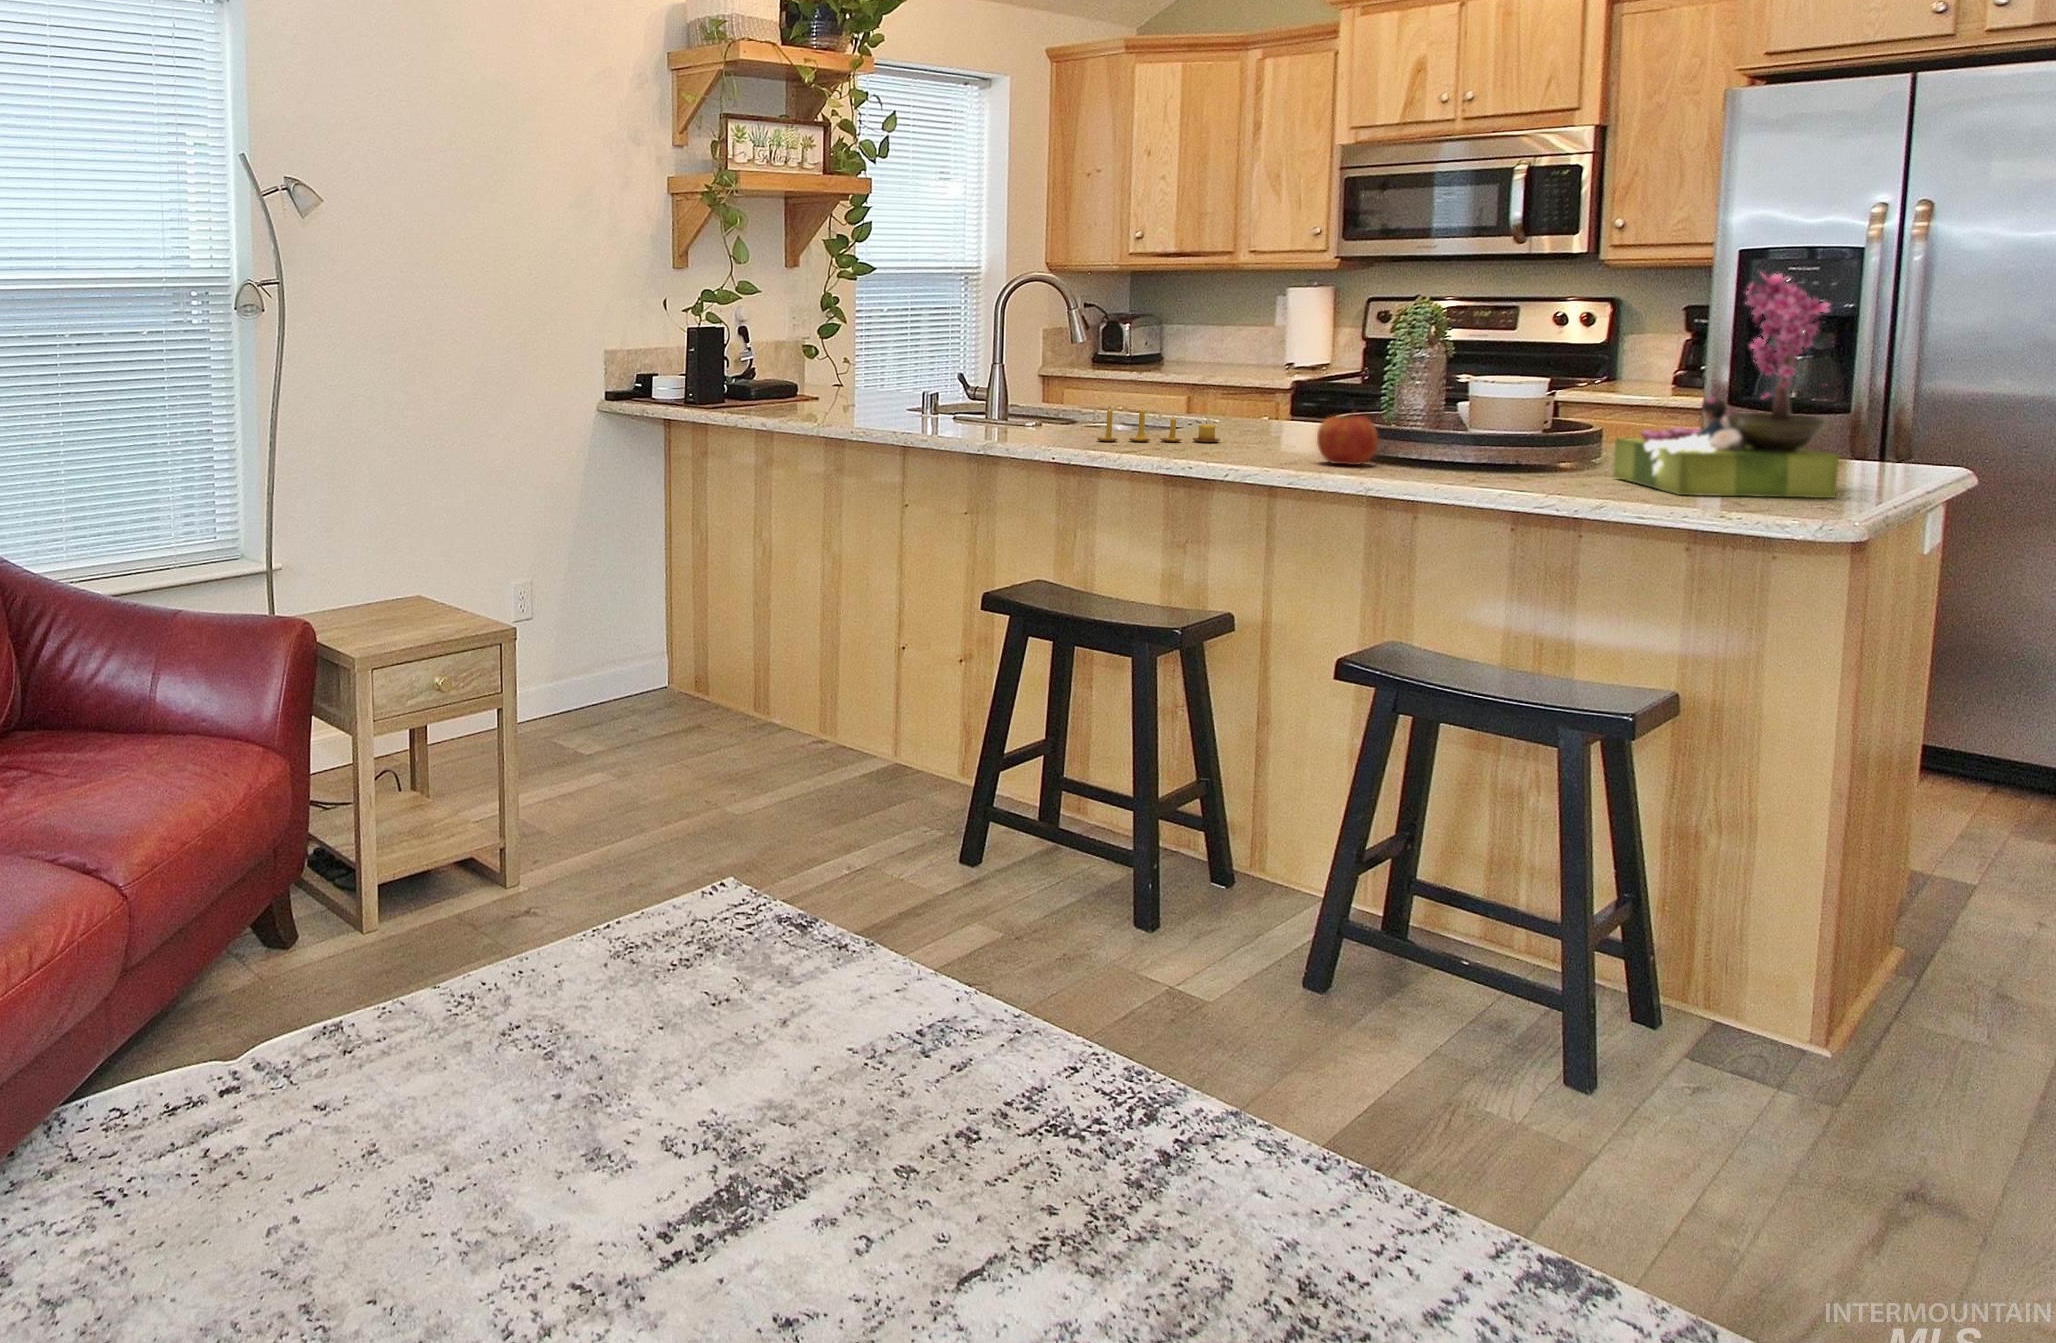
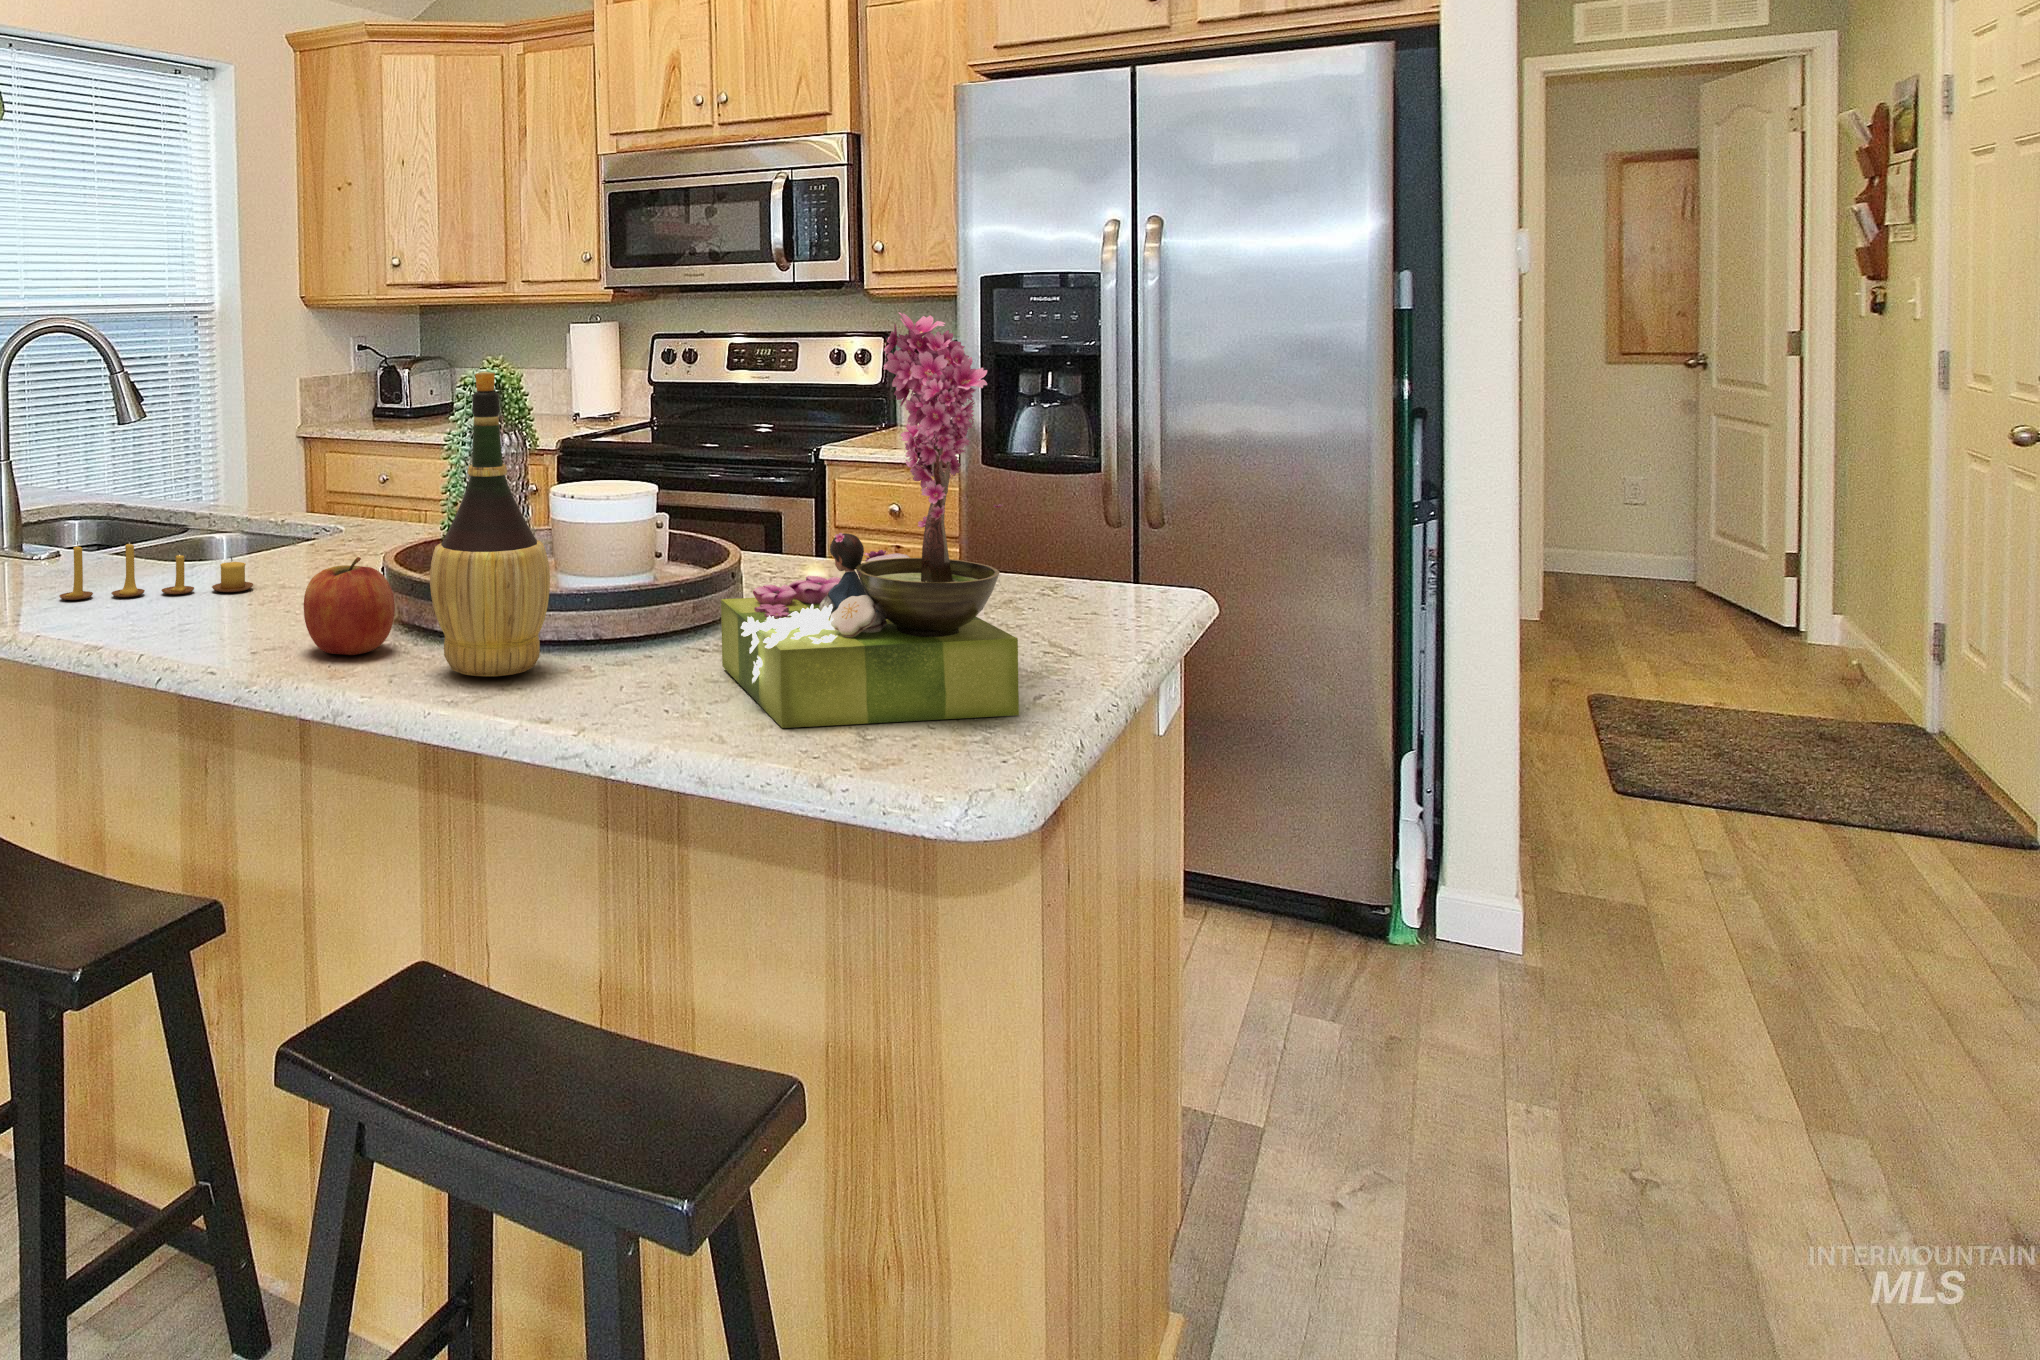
wine bottle: none [1420,302,1501,474] -> present [430,372,550,676]

